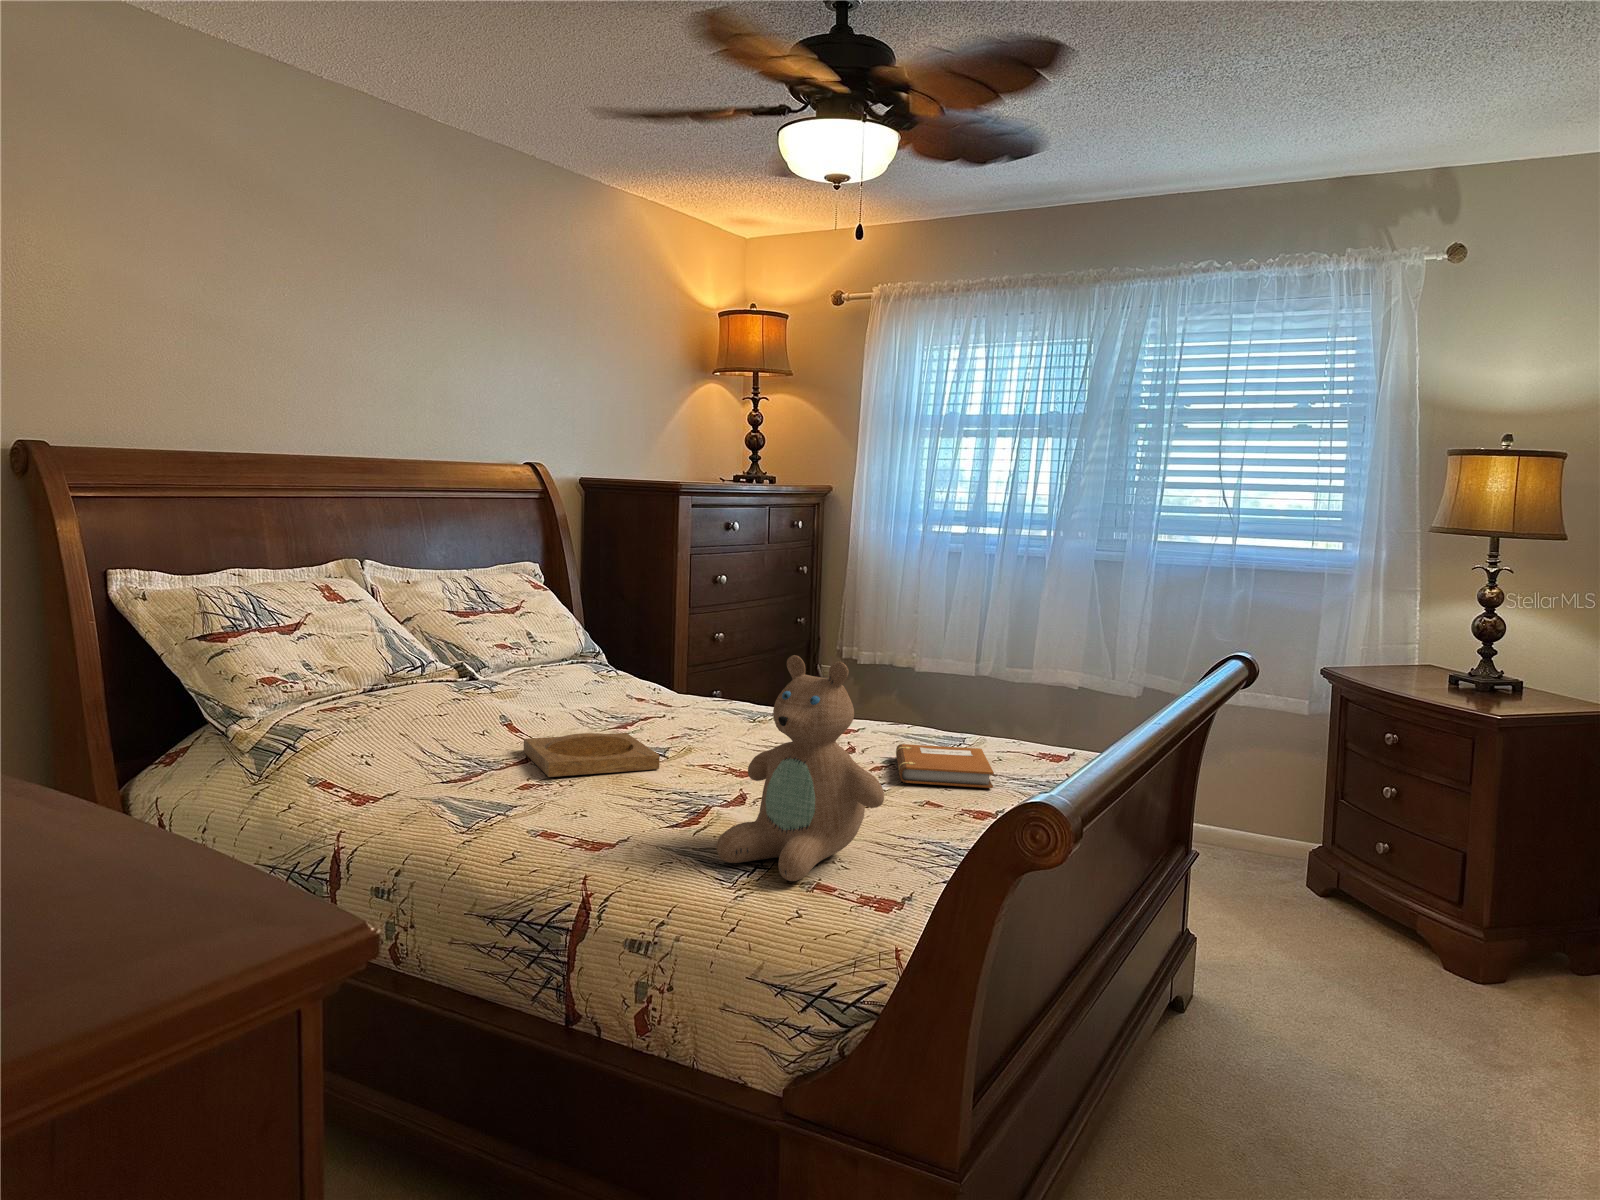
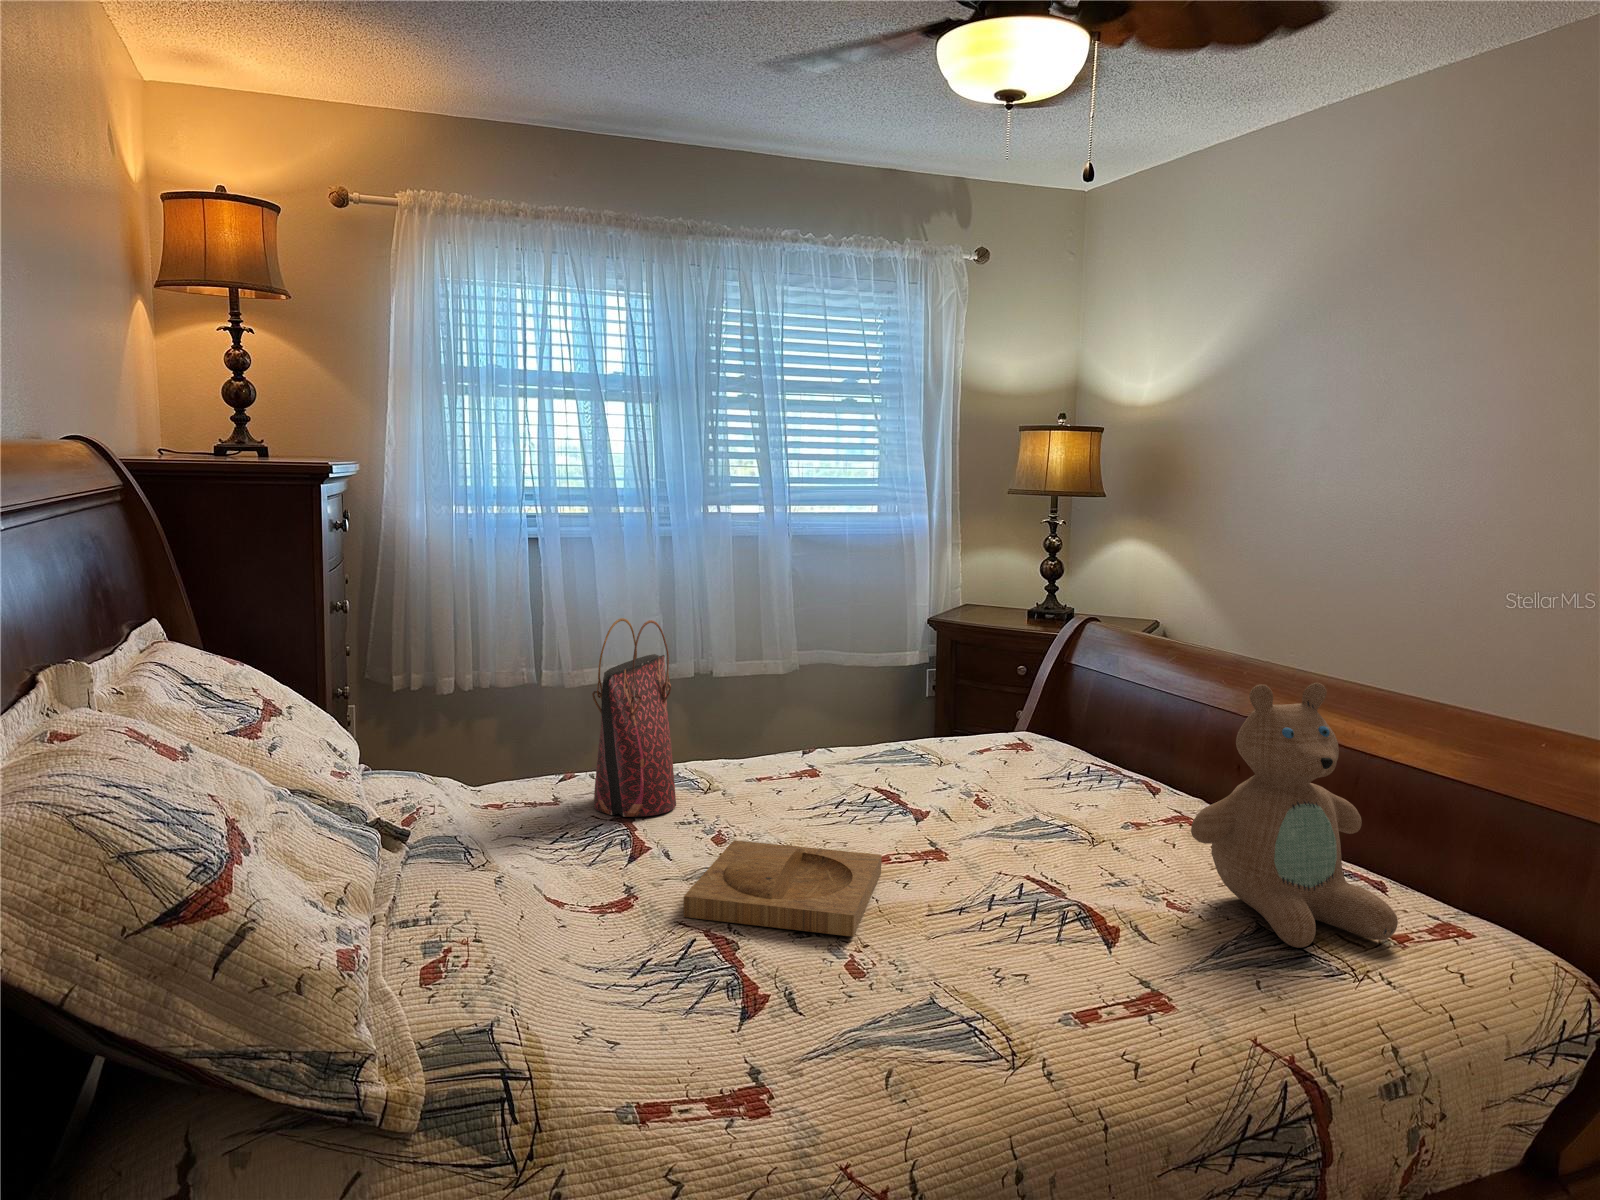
handbag: none [622,586,711,722] -> present [592,618,676,817]
notebook: present [896,744,994,788] -> none [961,748,1110,802]

